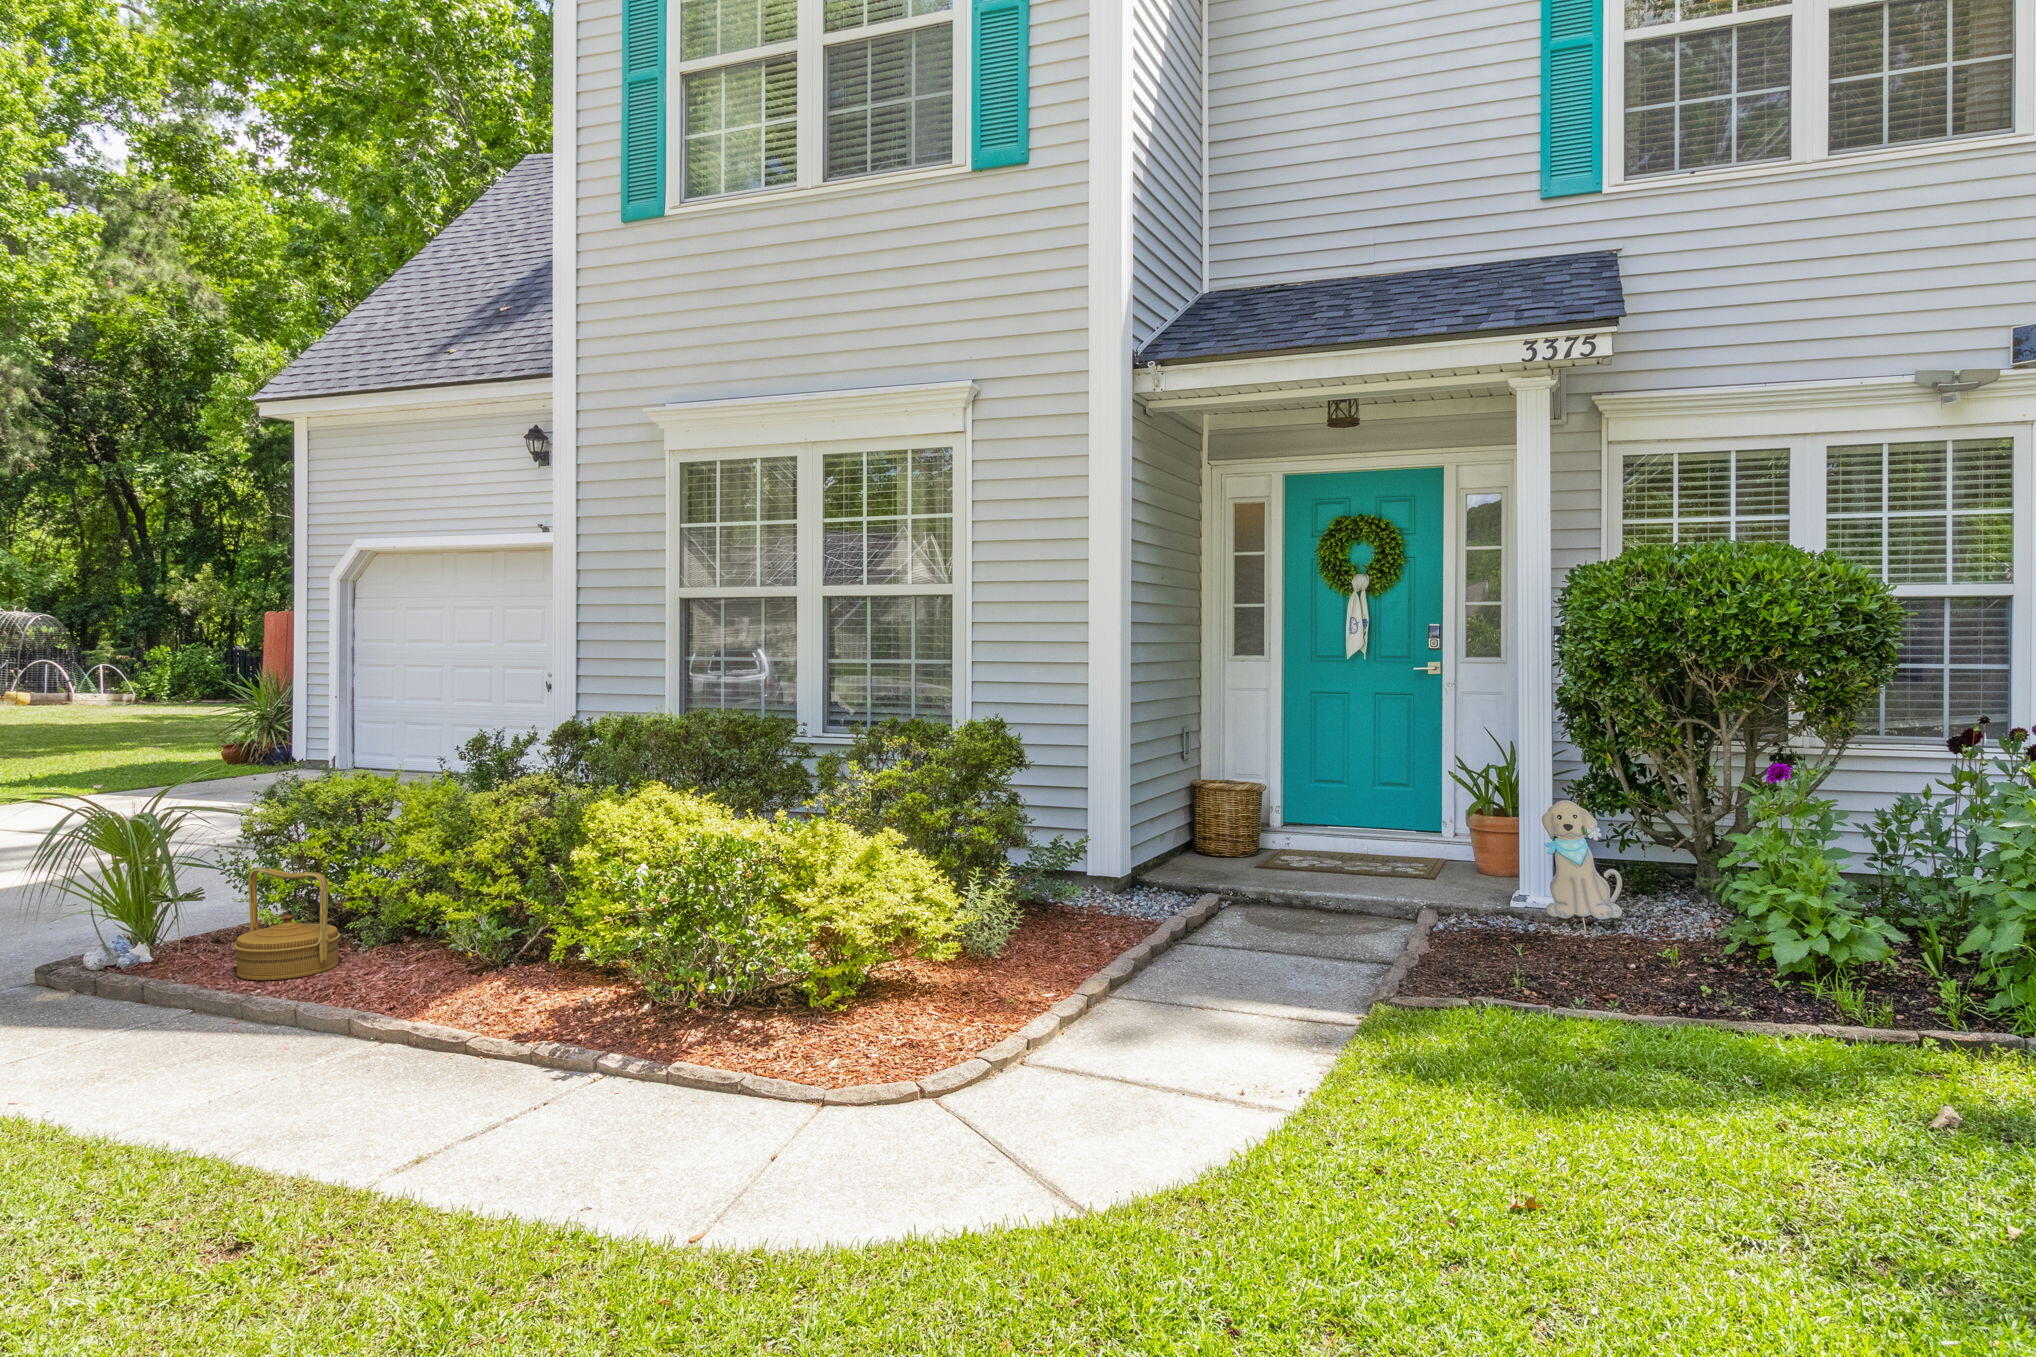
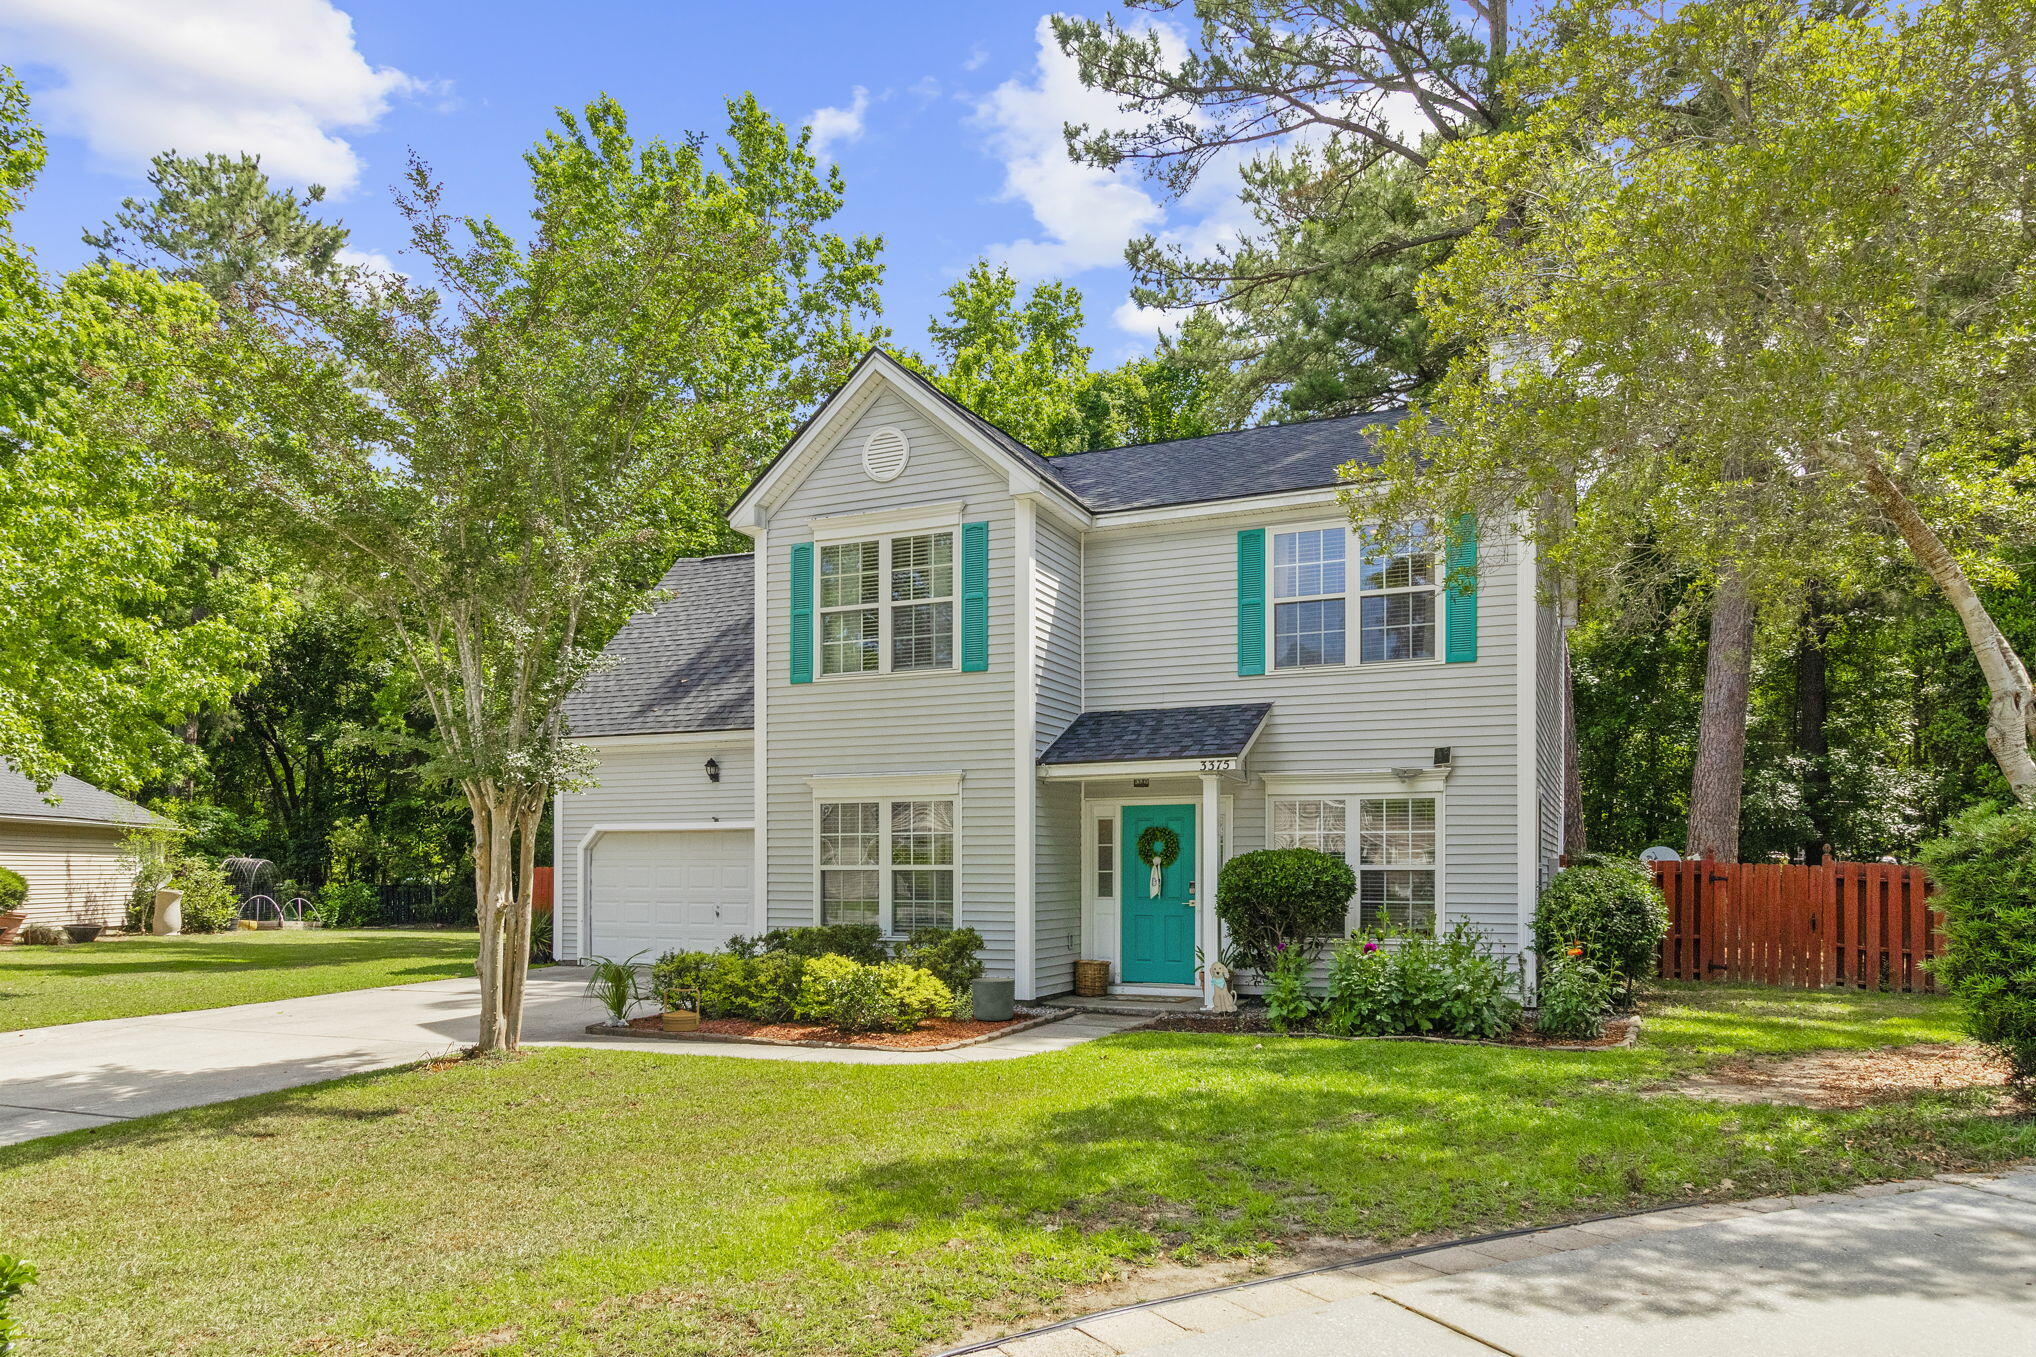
planter: none [1001,831,1100,934] -> present [972,978,1015,1021]

